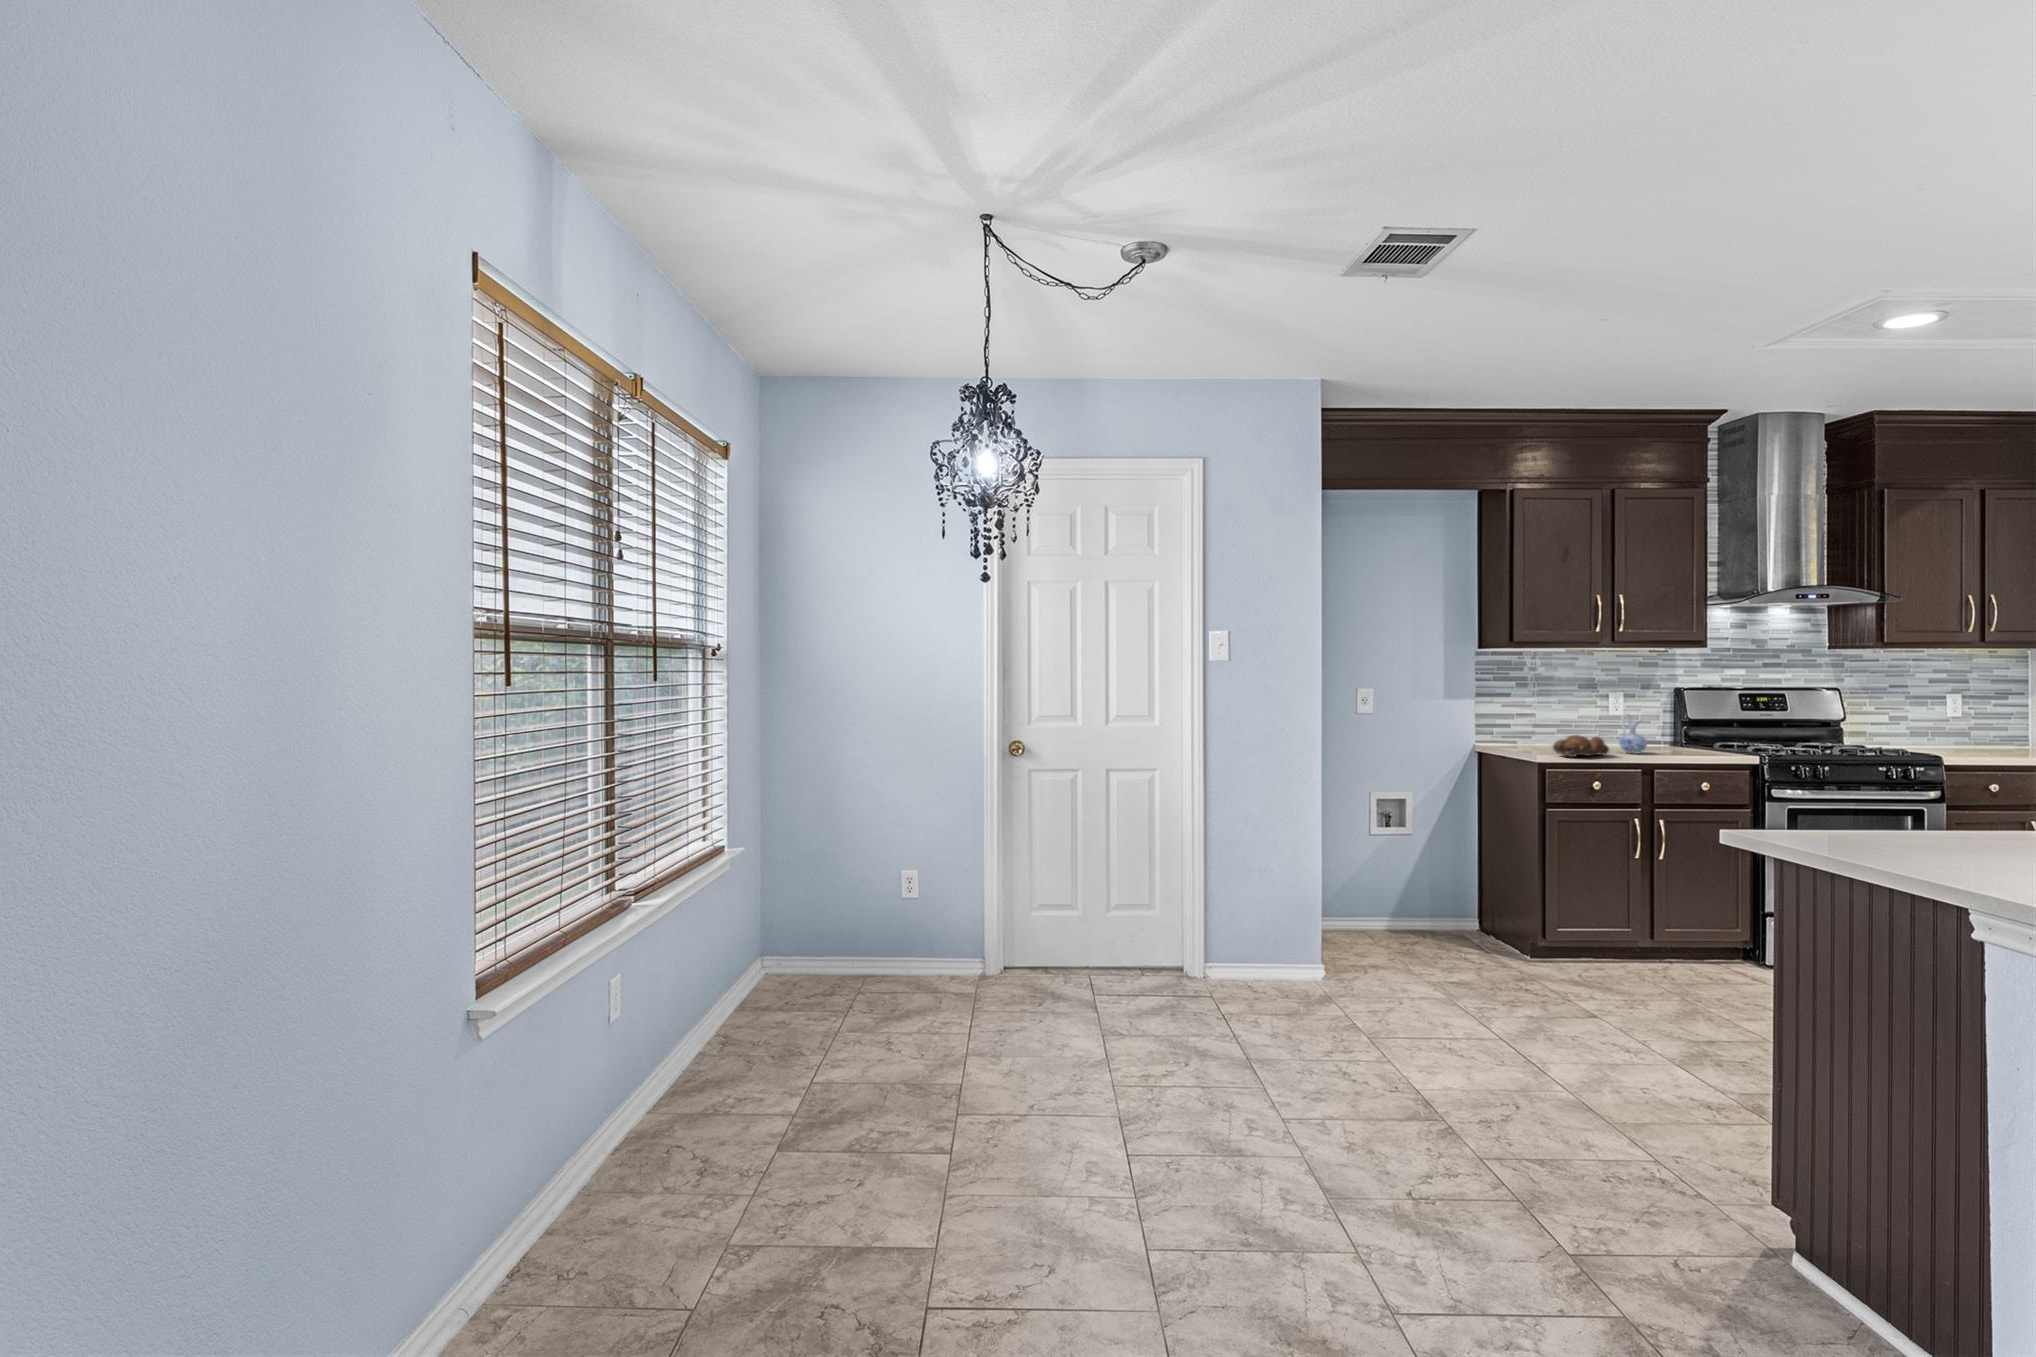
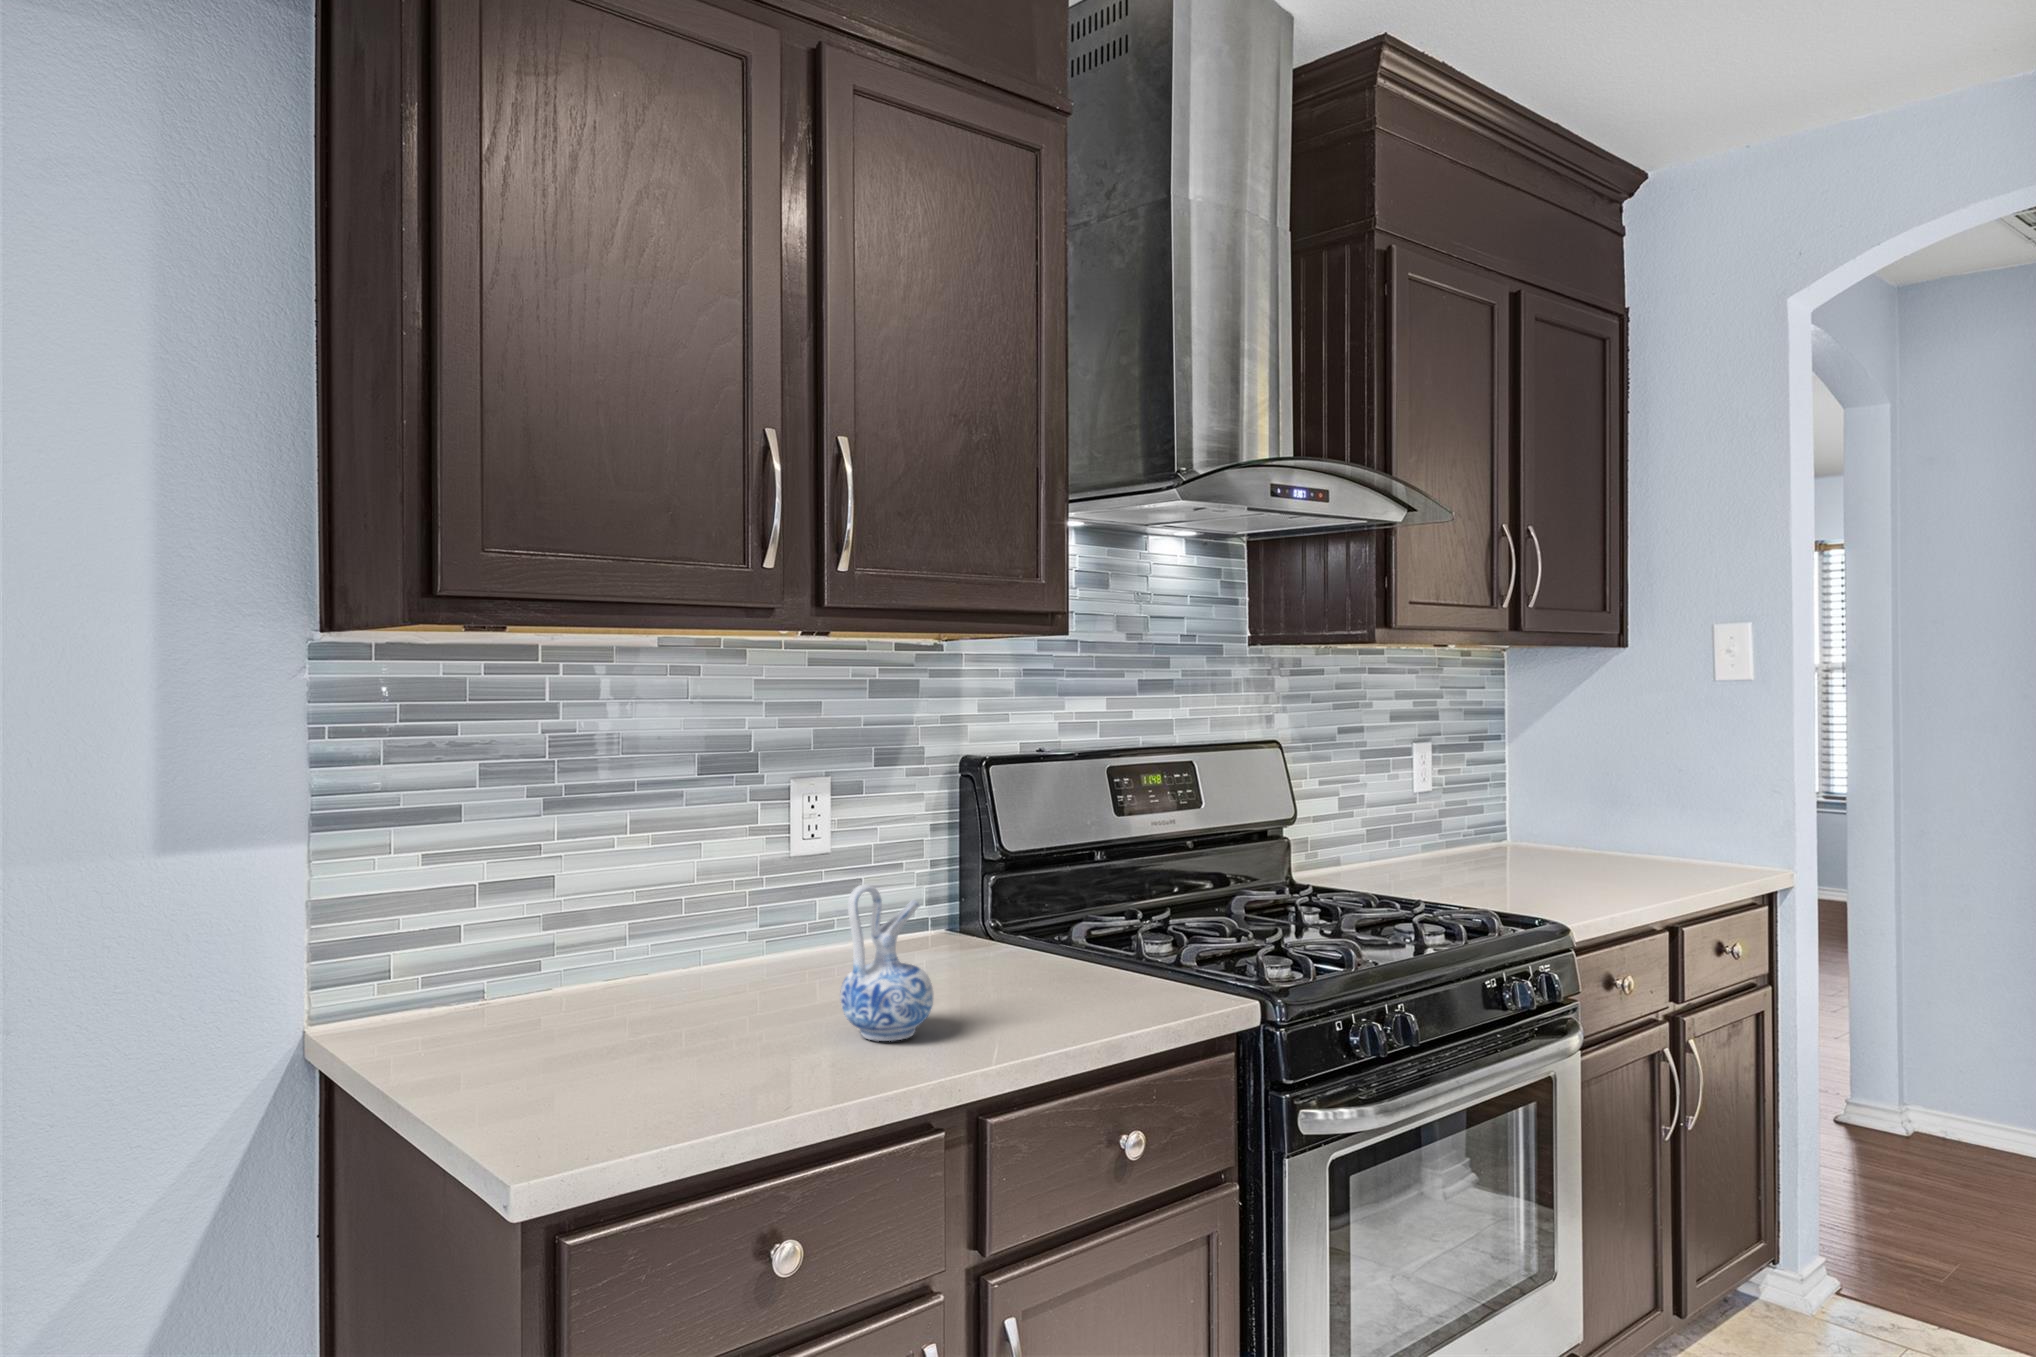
bread loaf: present [1553,735,1609,757] -> none [590,1011,815,1140]

